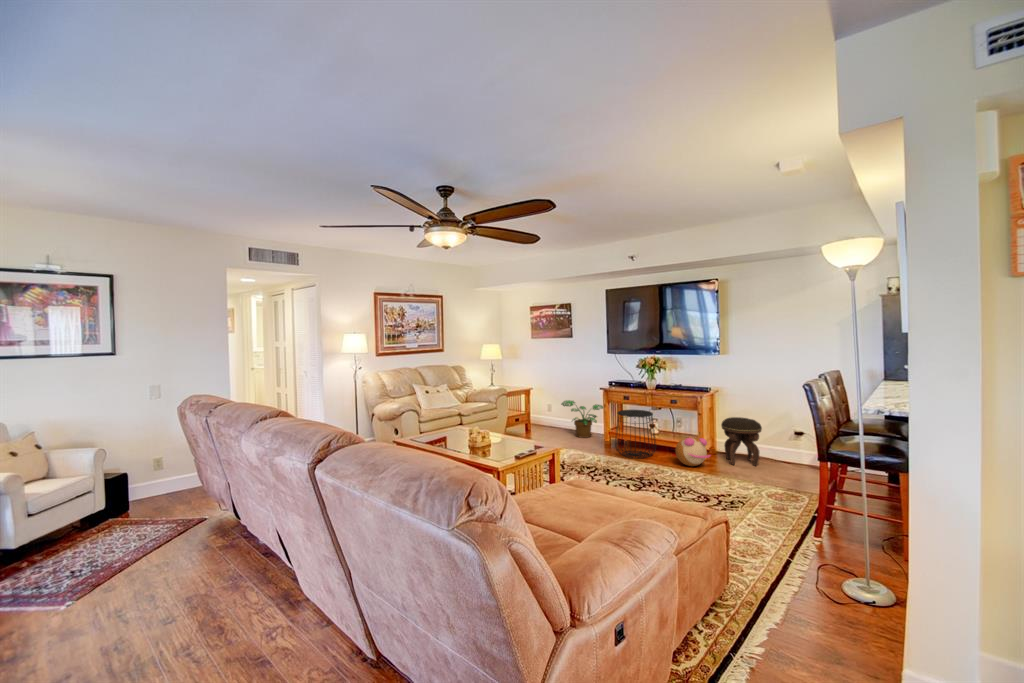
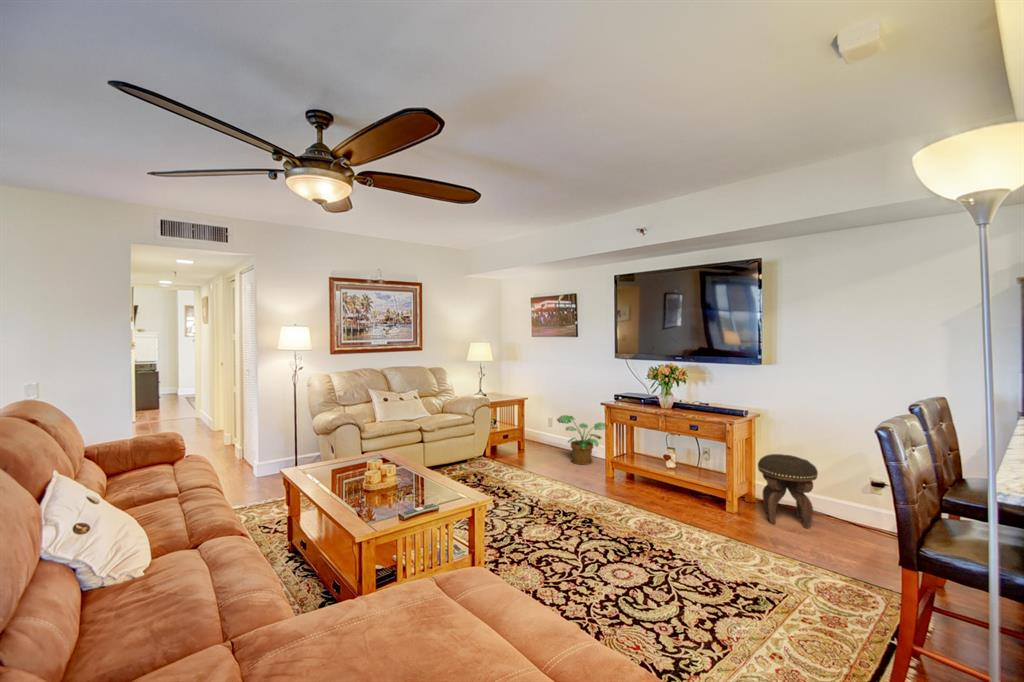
side table: present [615,410,656,458] -> none [611,434,666,503]
plush toy: present [675,436,710,466] -> none [689,478,738,521]

